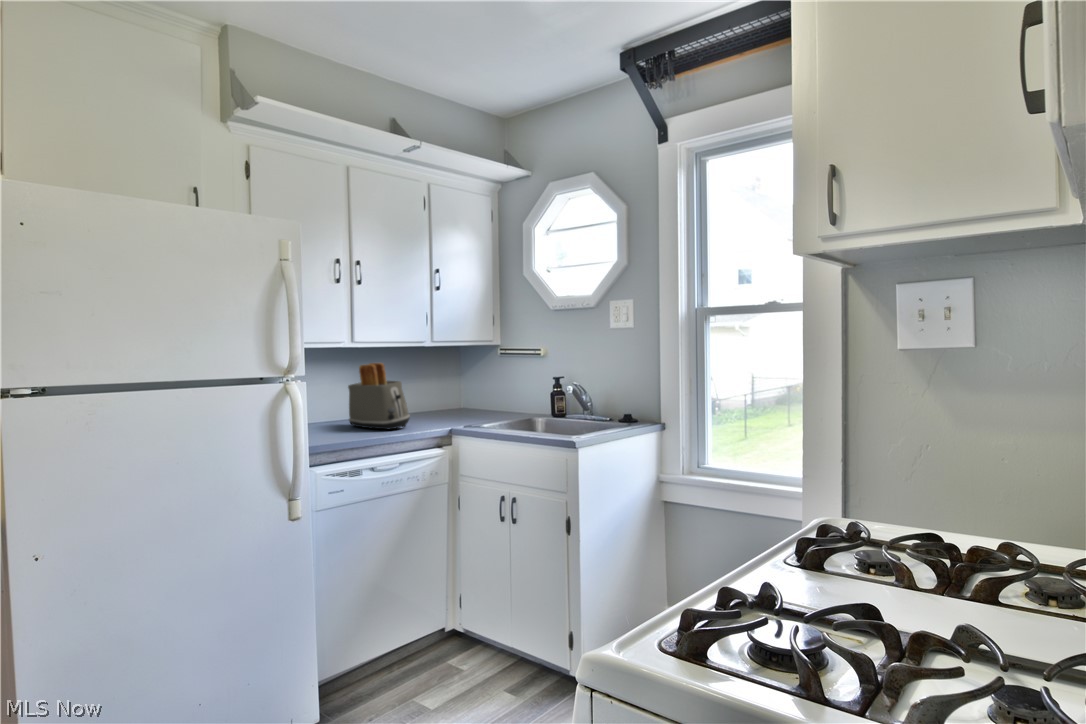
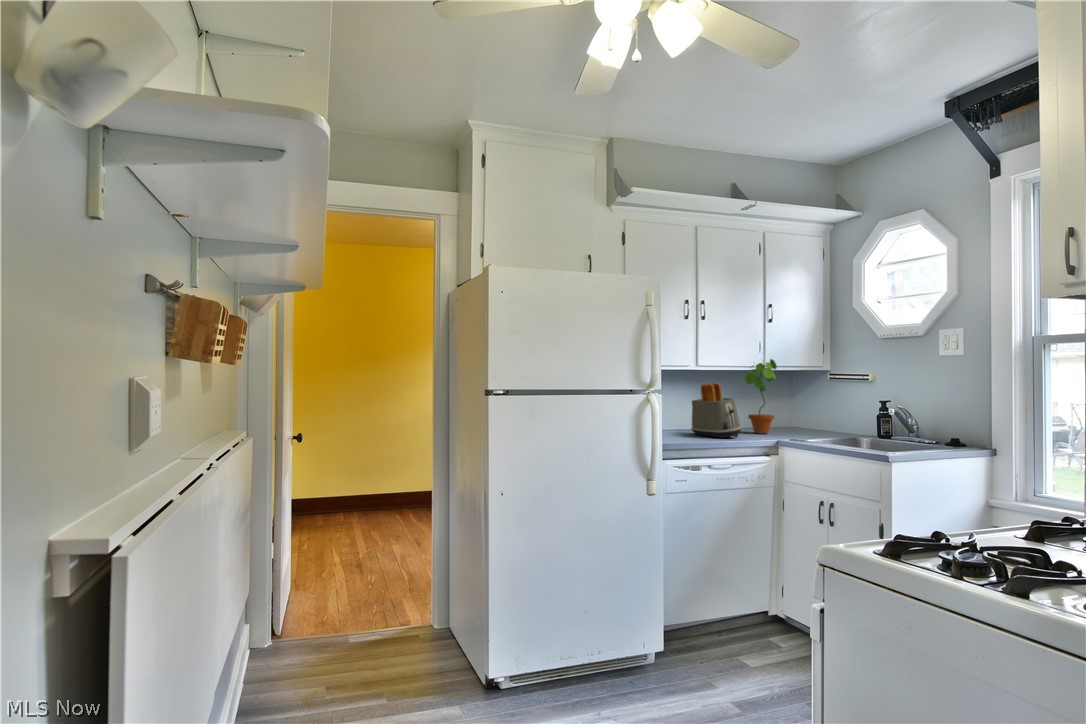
potted plant: none [412,333,447,419] -> present [745,359,777,434]

